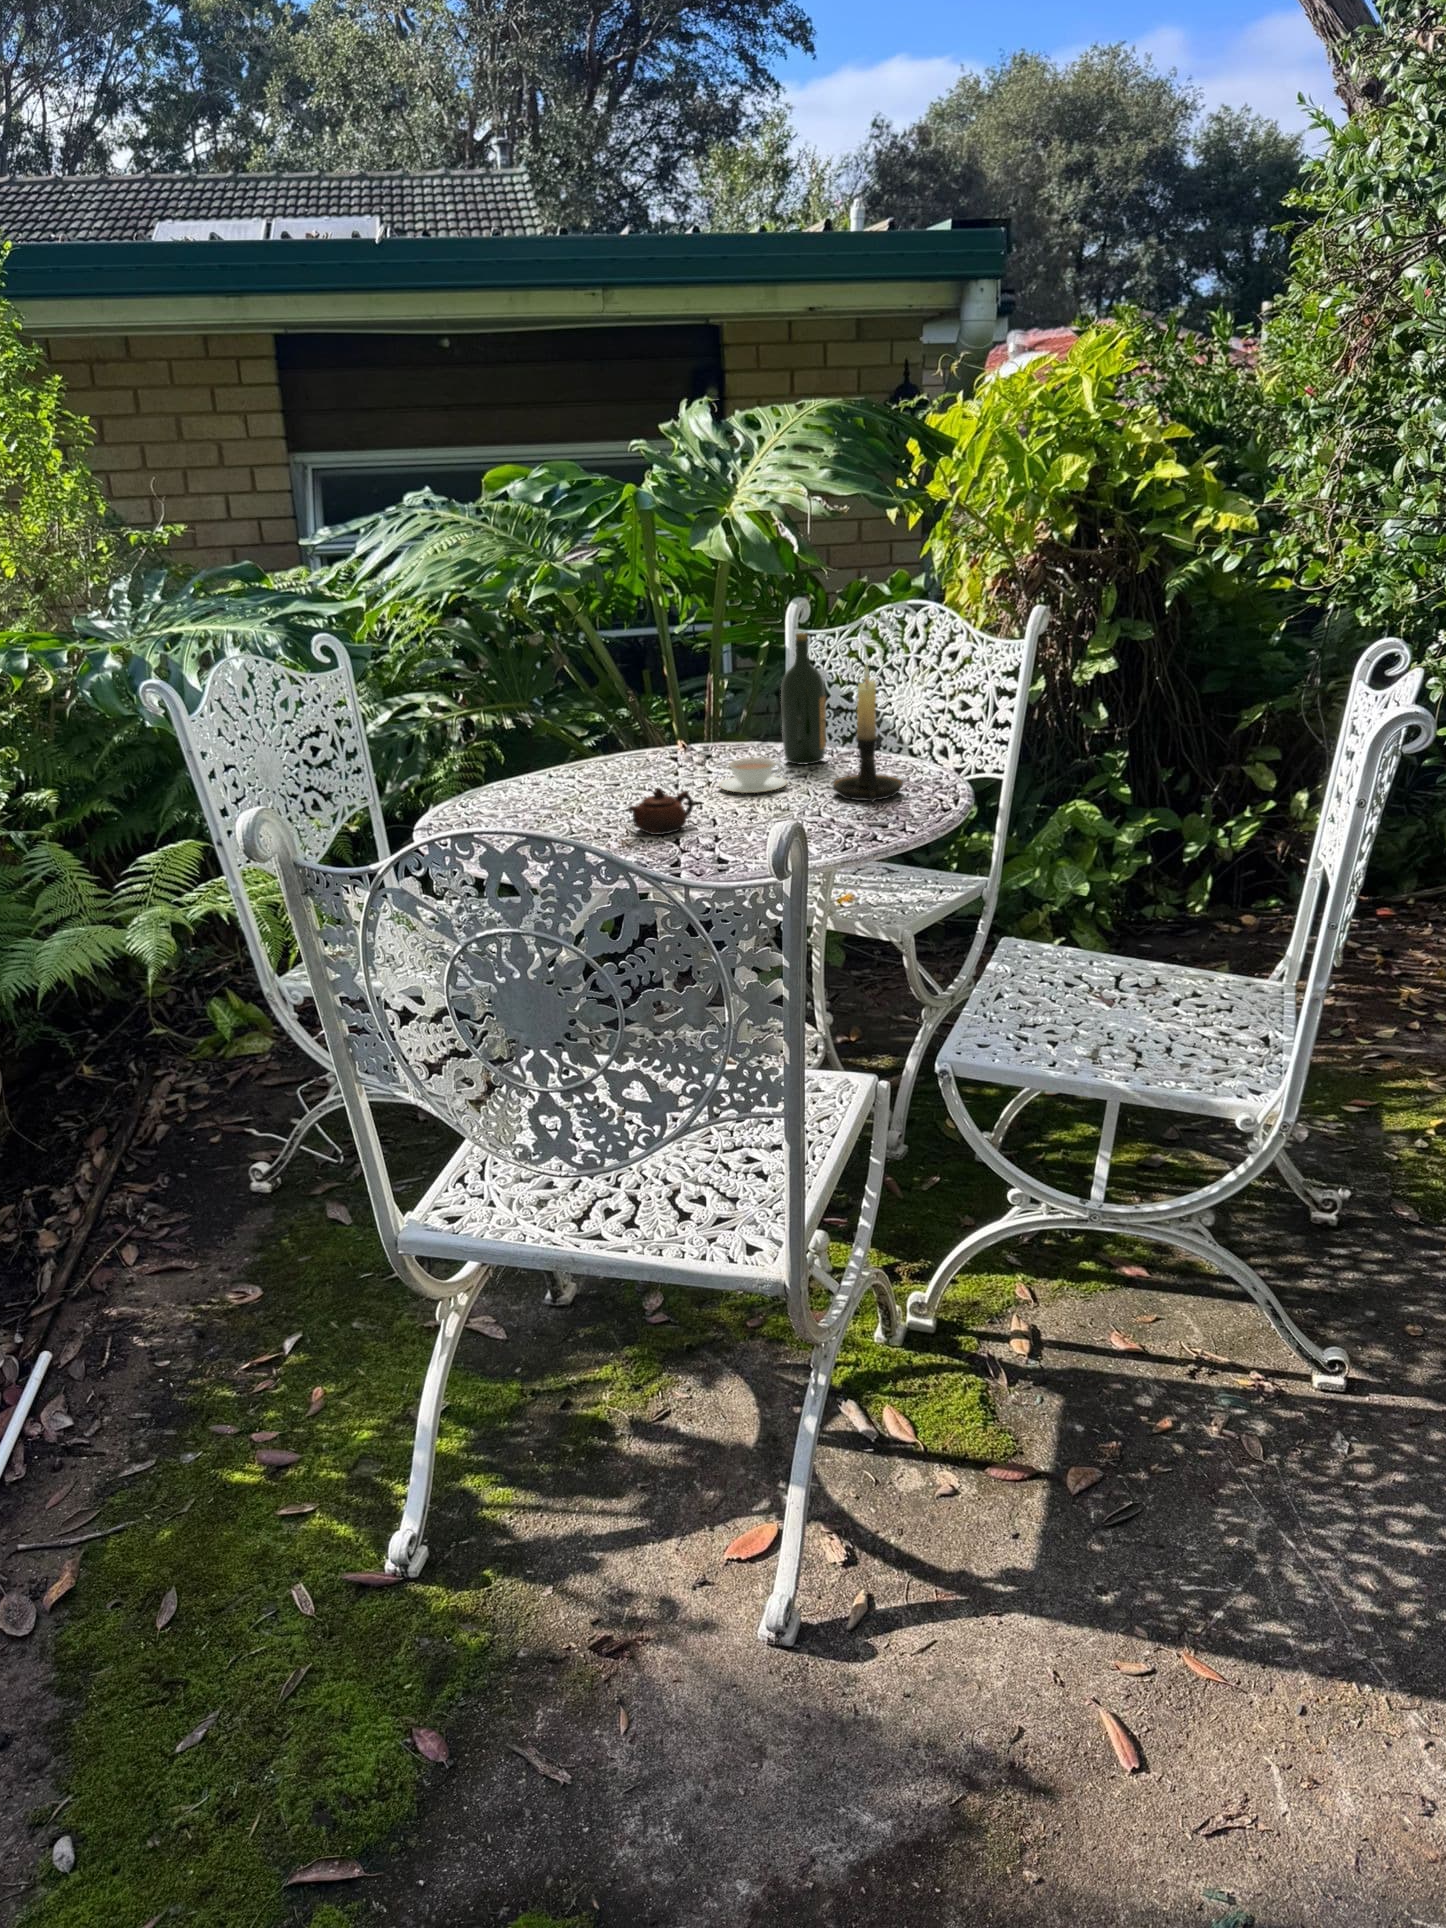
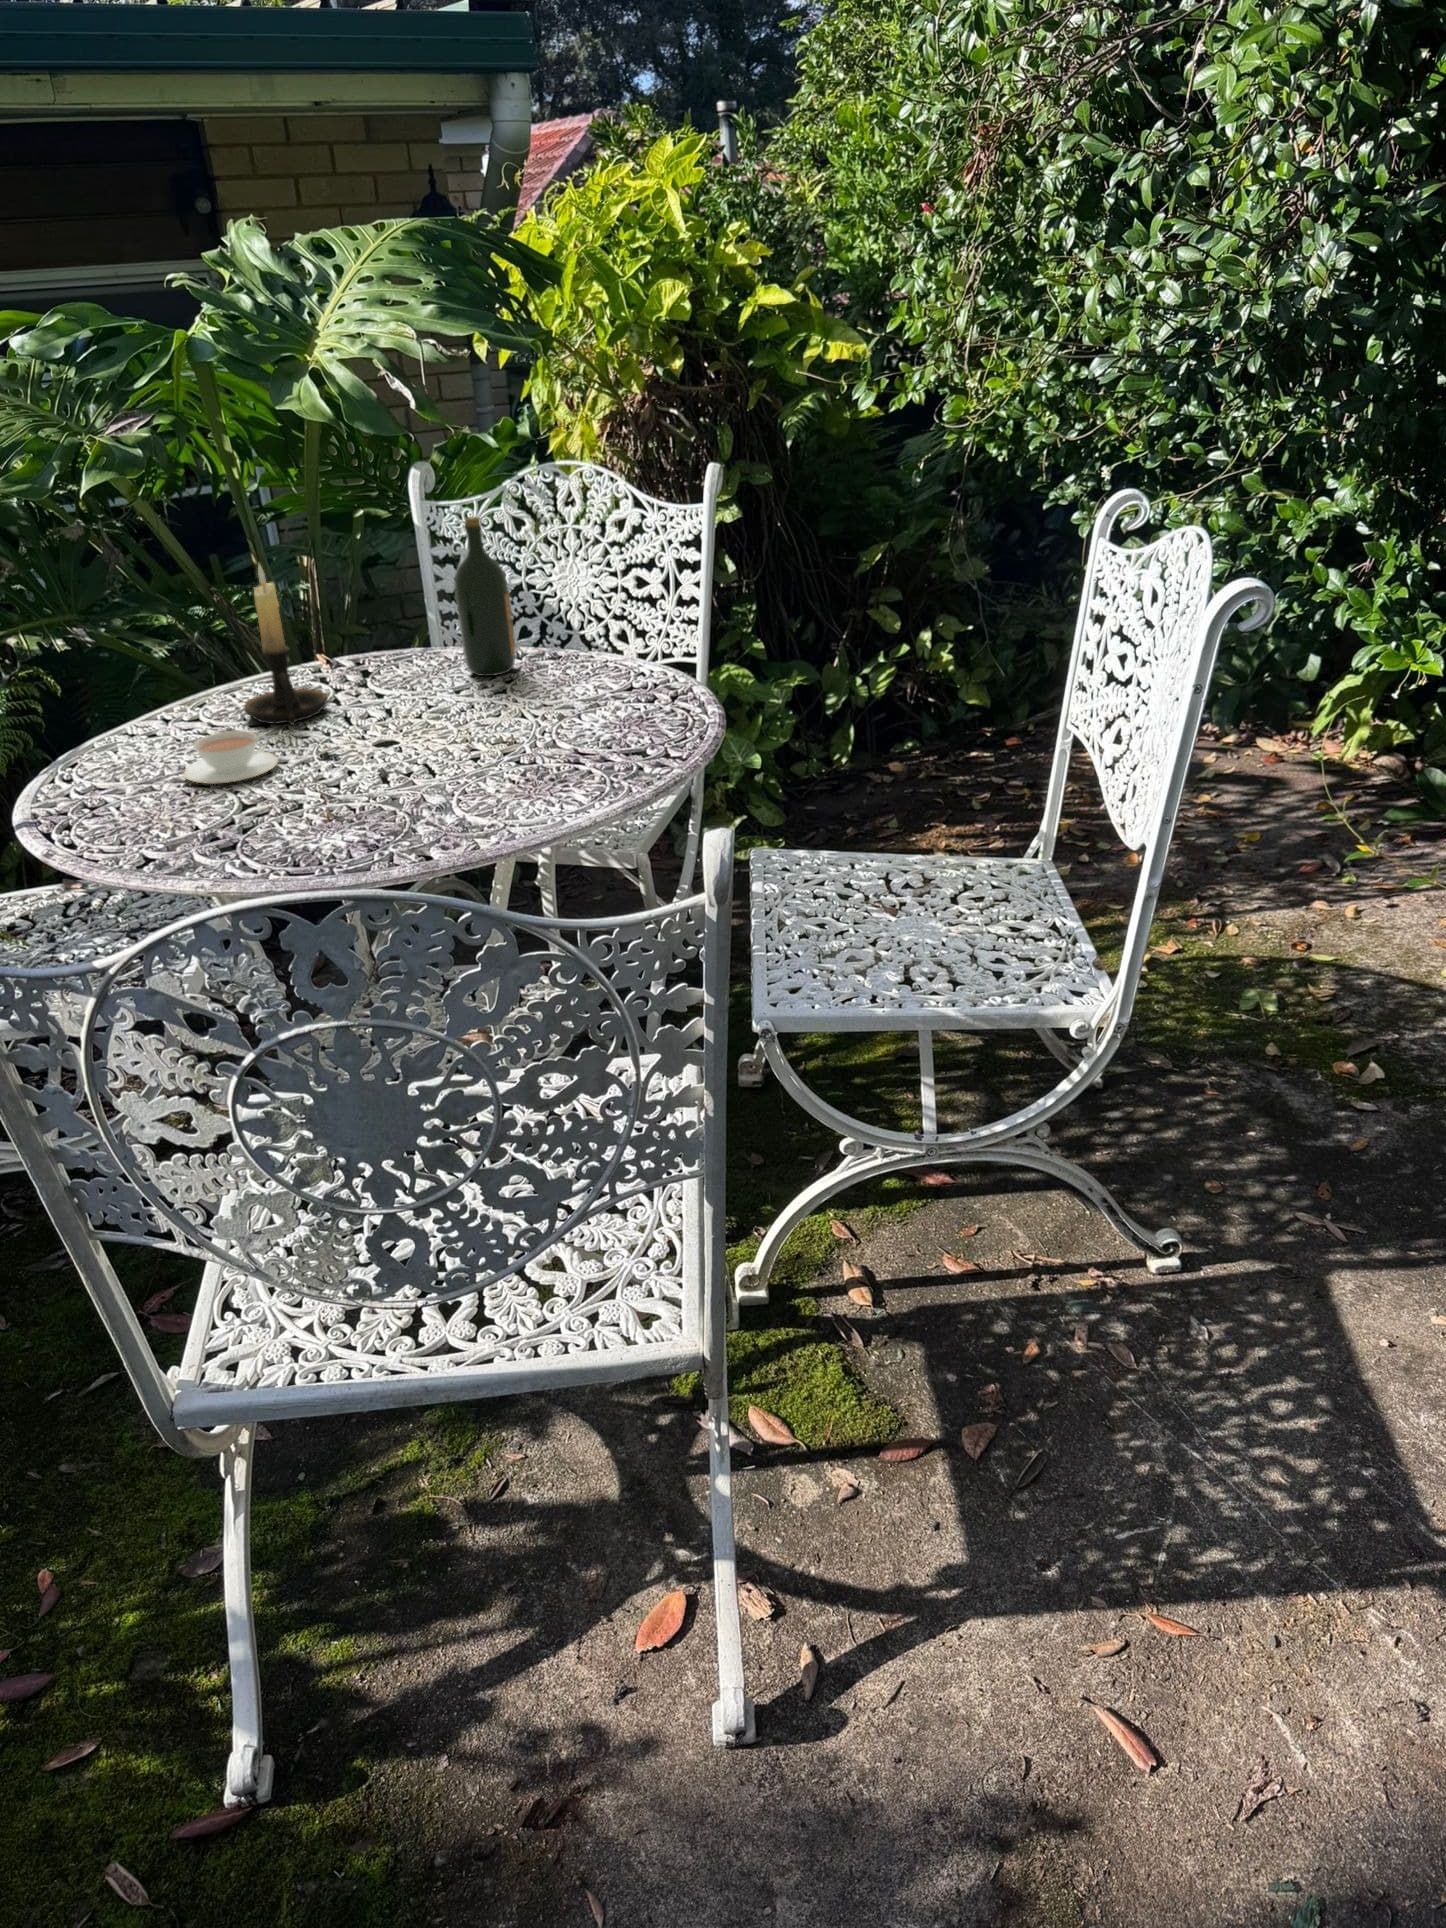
candle holder: present [832,665,903,802] -> present [244,565,328,725]
teacup: present [719,758,787,793] -> present [184,730,278,784]
teapot: present [628,788,693,835] -> none [330,737,406,800]

